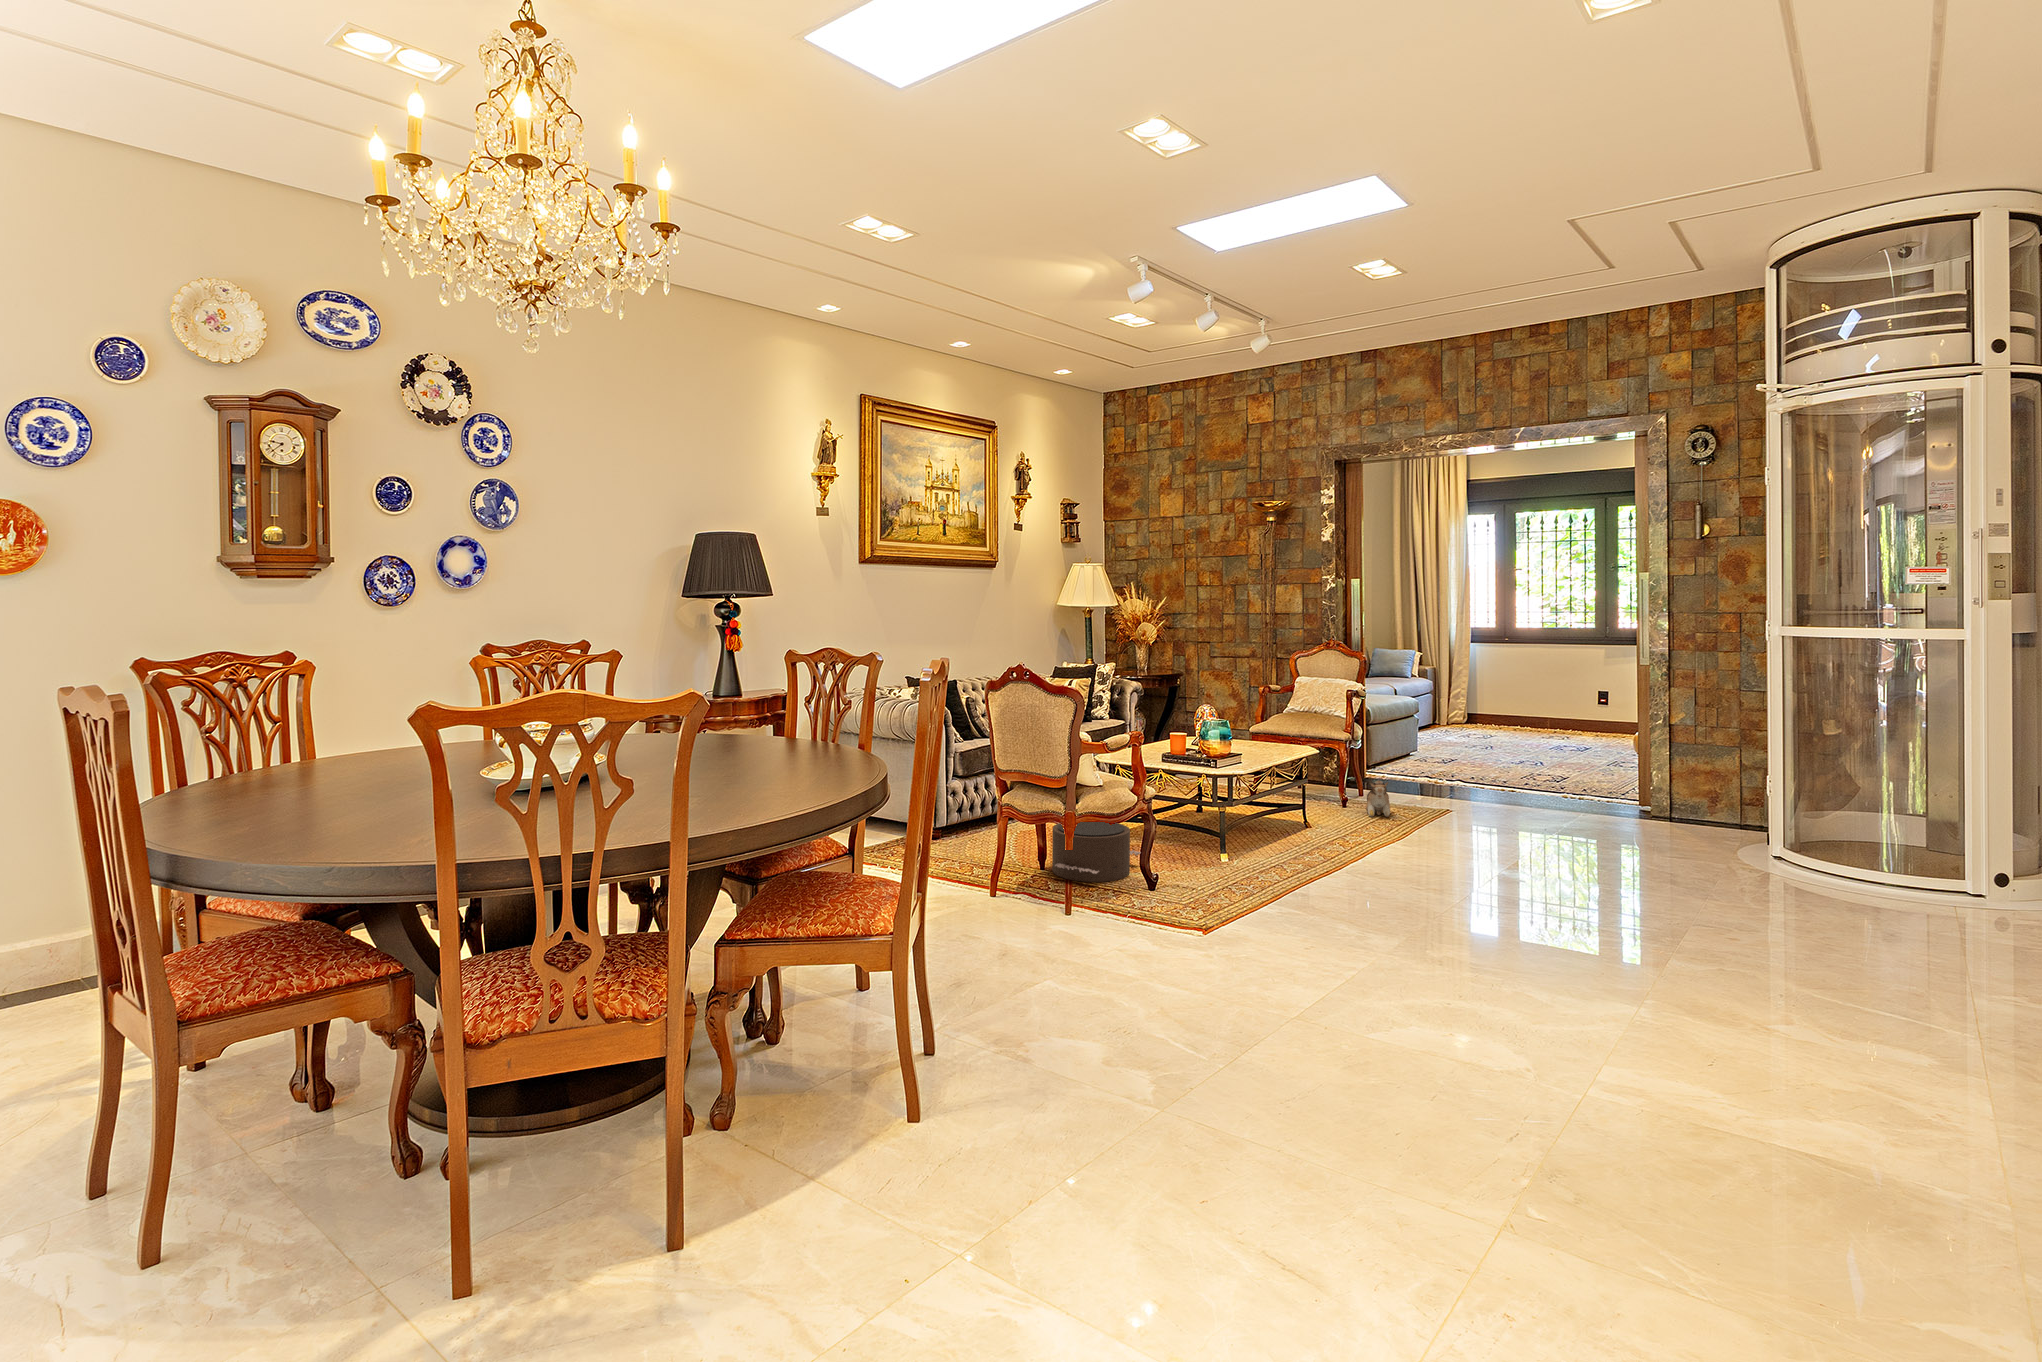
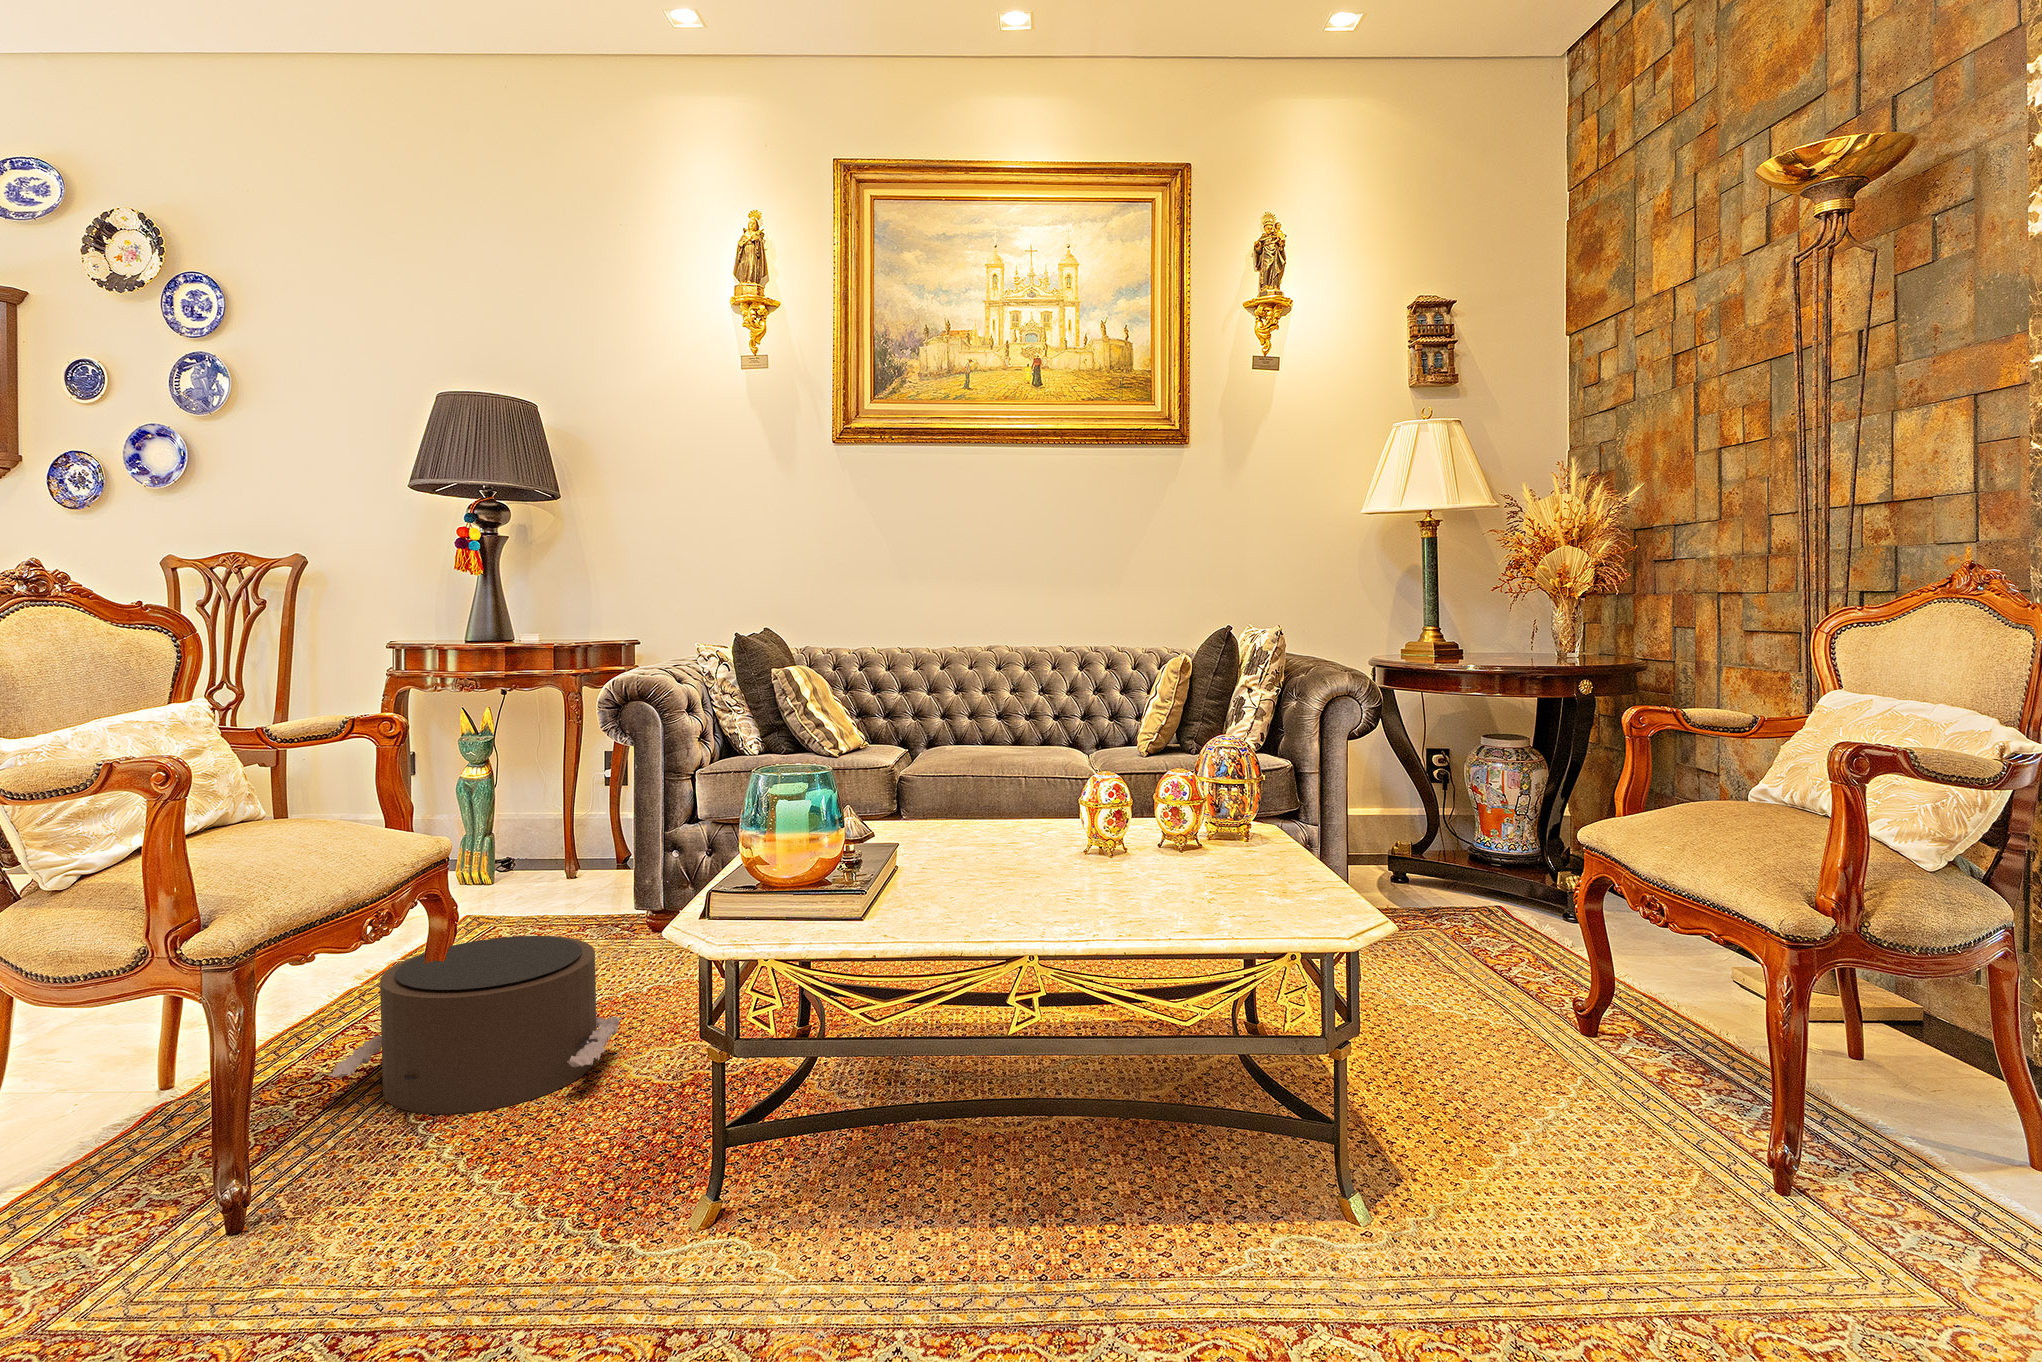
plush toy: present [1366,781,1390,817] -> none [1720,1084,1925,1261]

